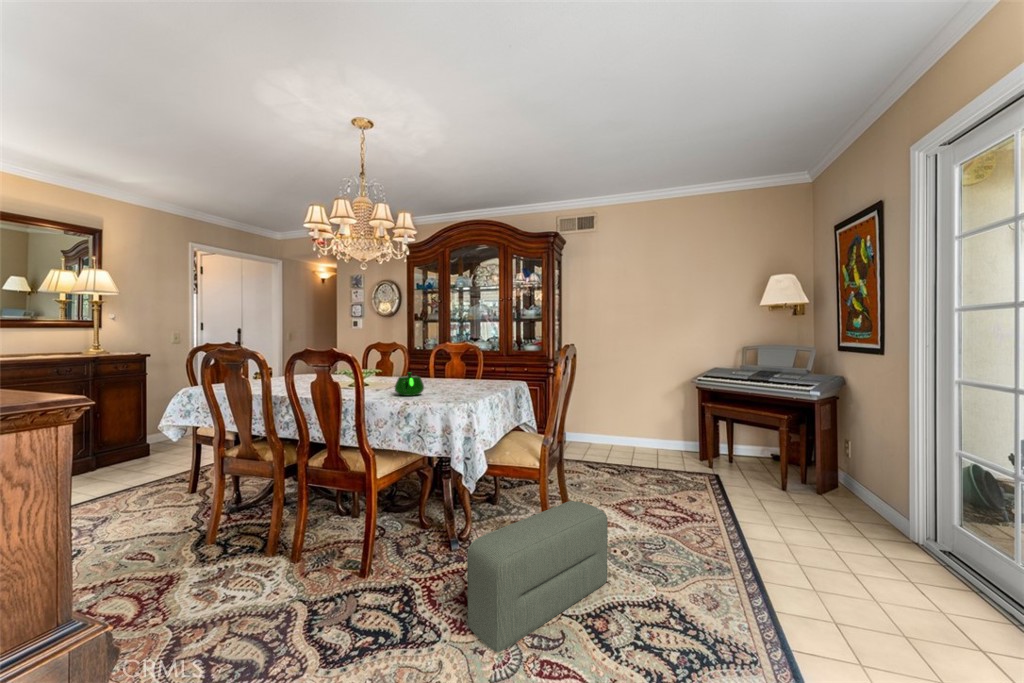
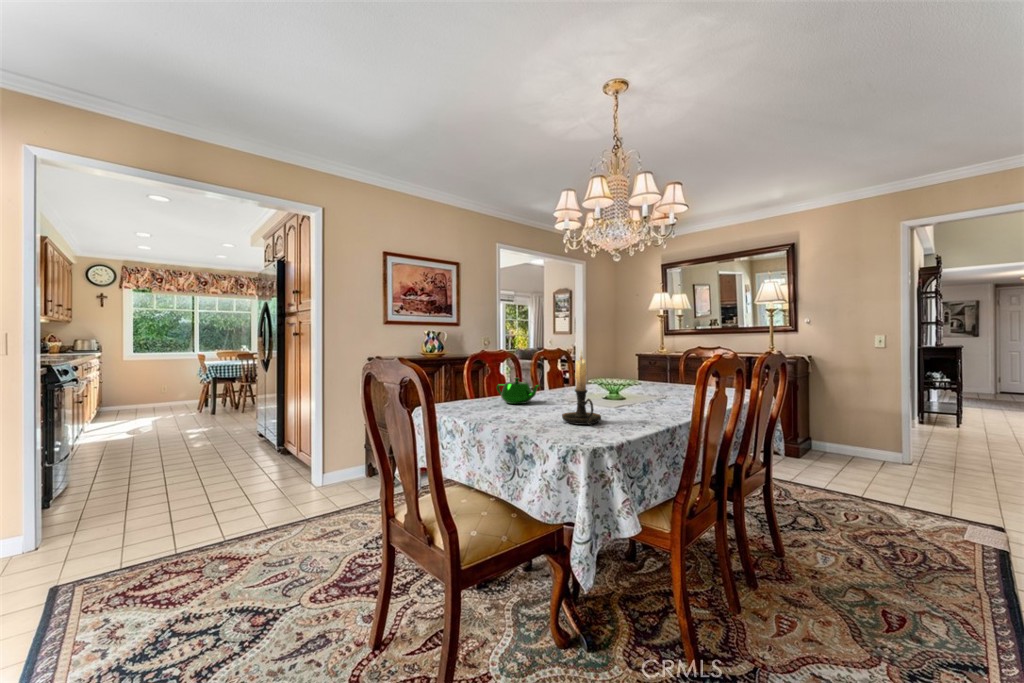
candle holder: none [459,344,487,388] -> present [562,350,601,425]
pouf: present [467,501,608,652] -> none [276,499,360,658]

